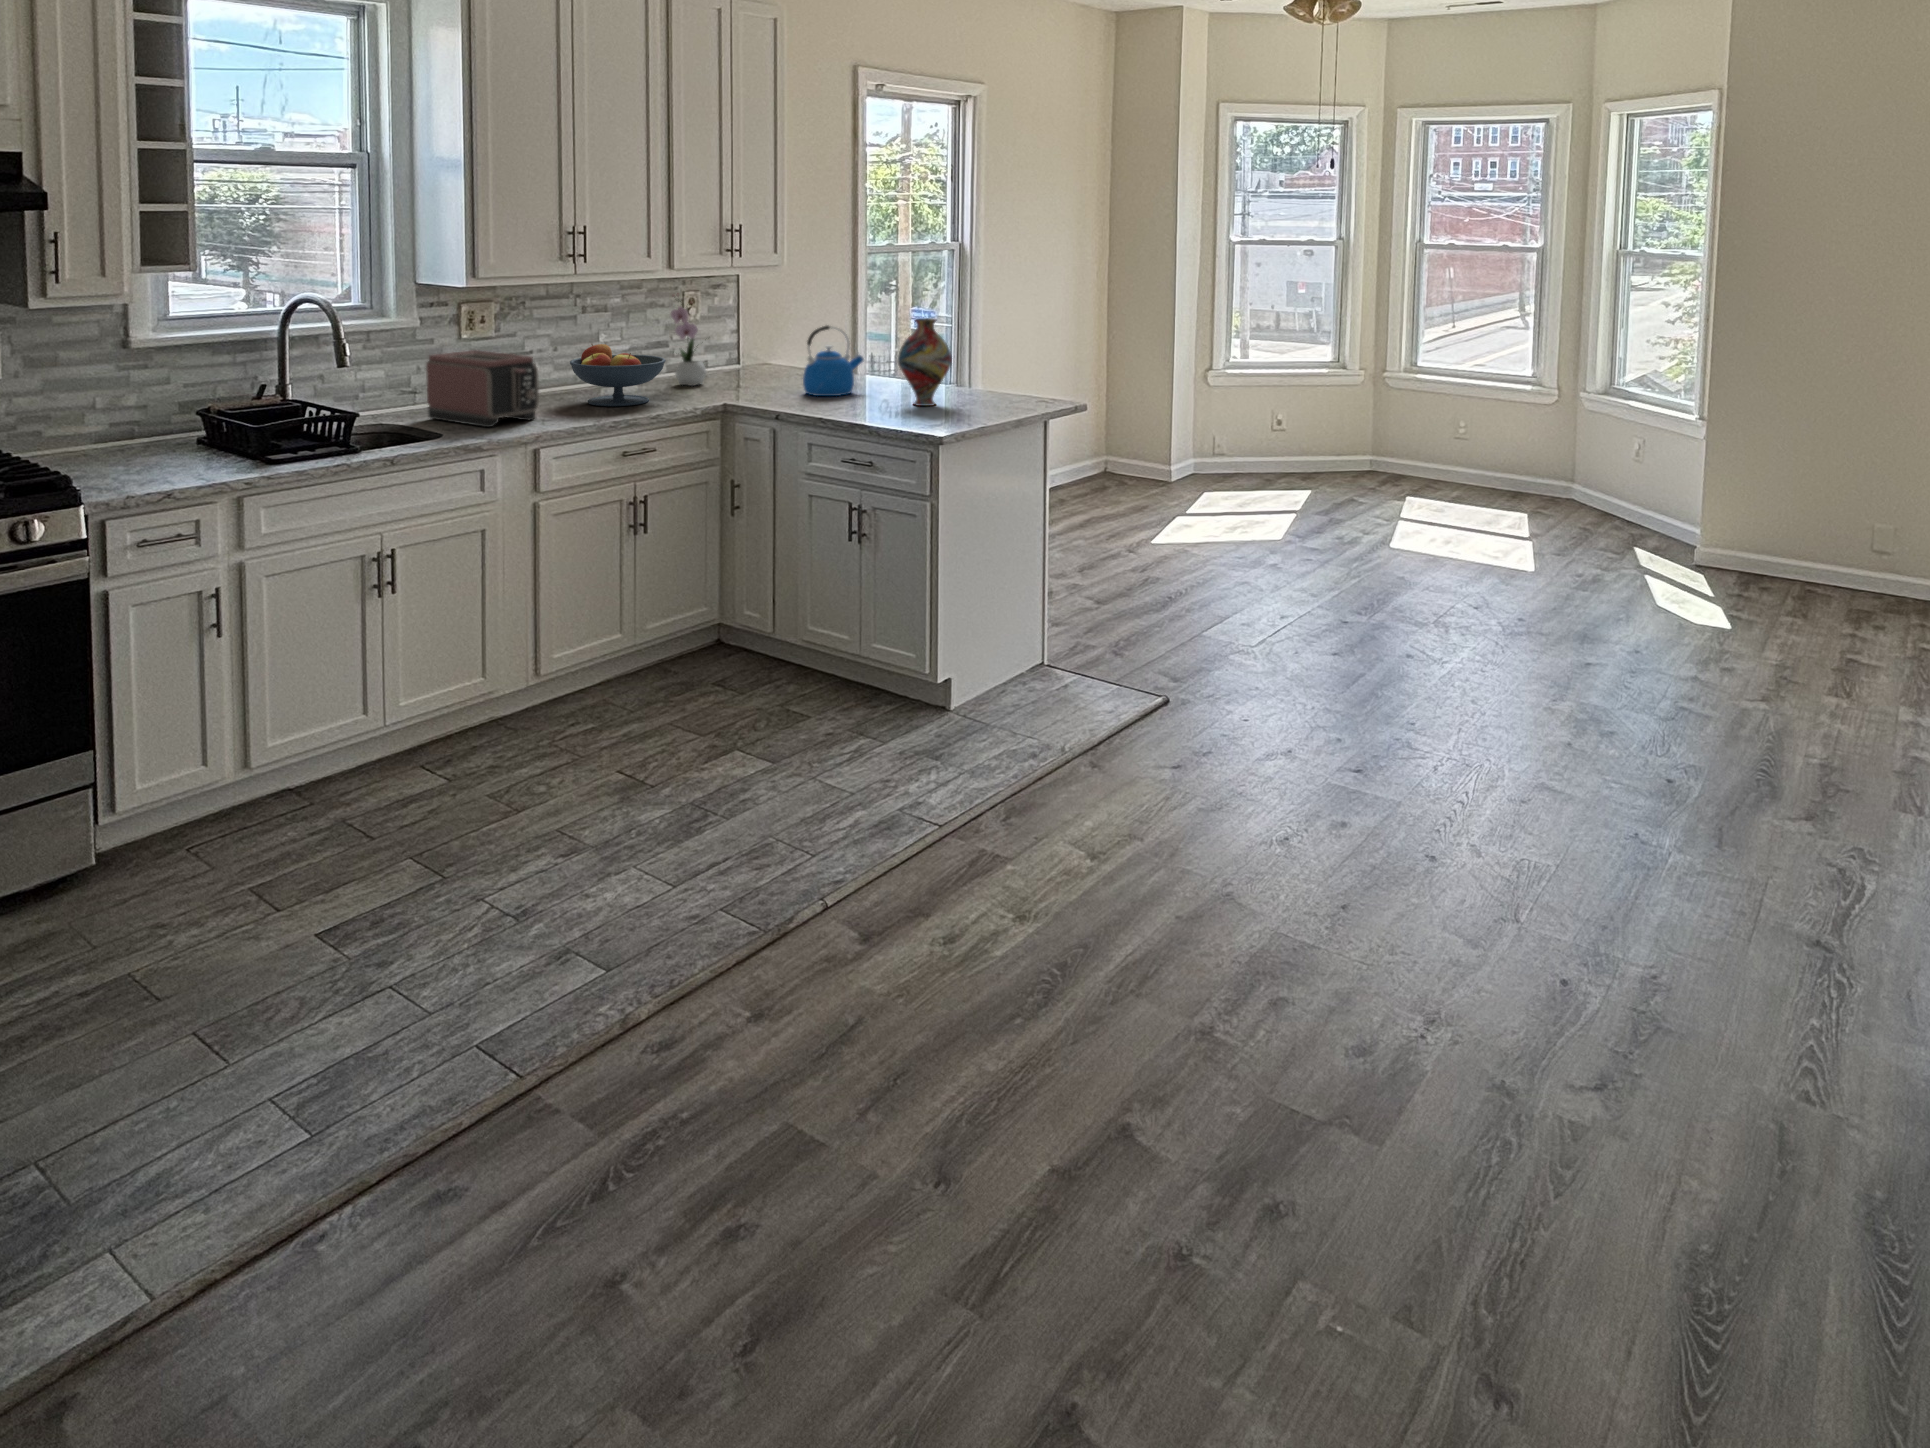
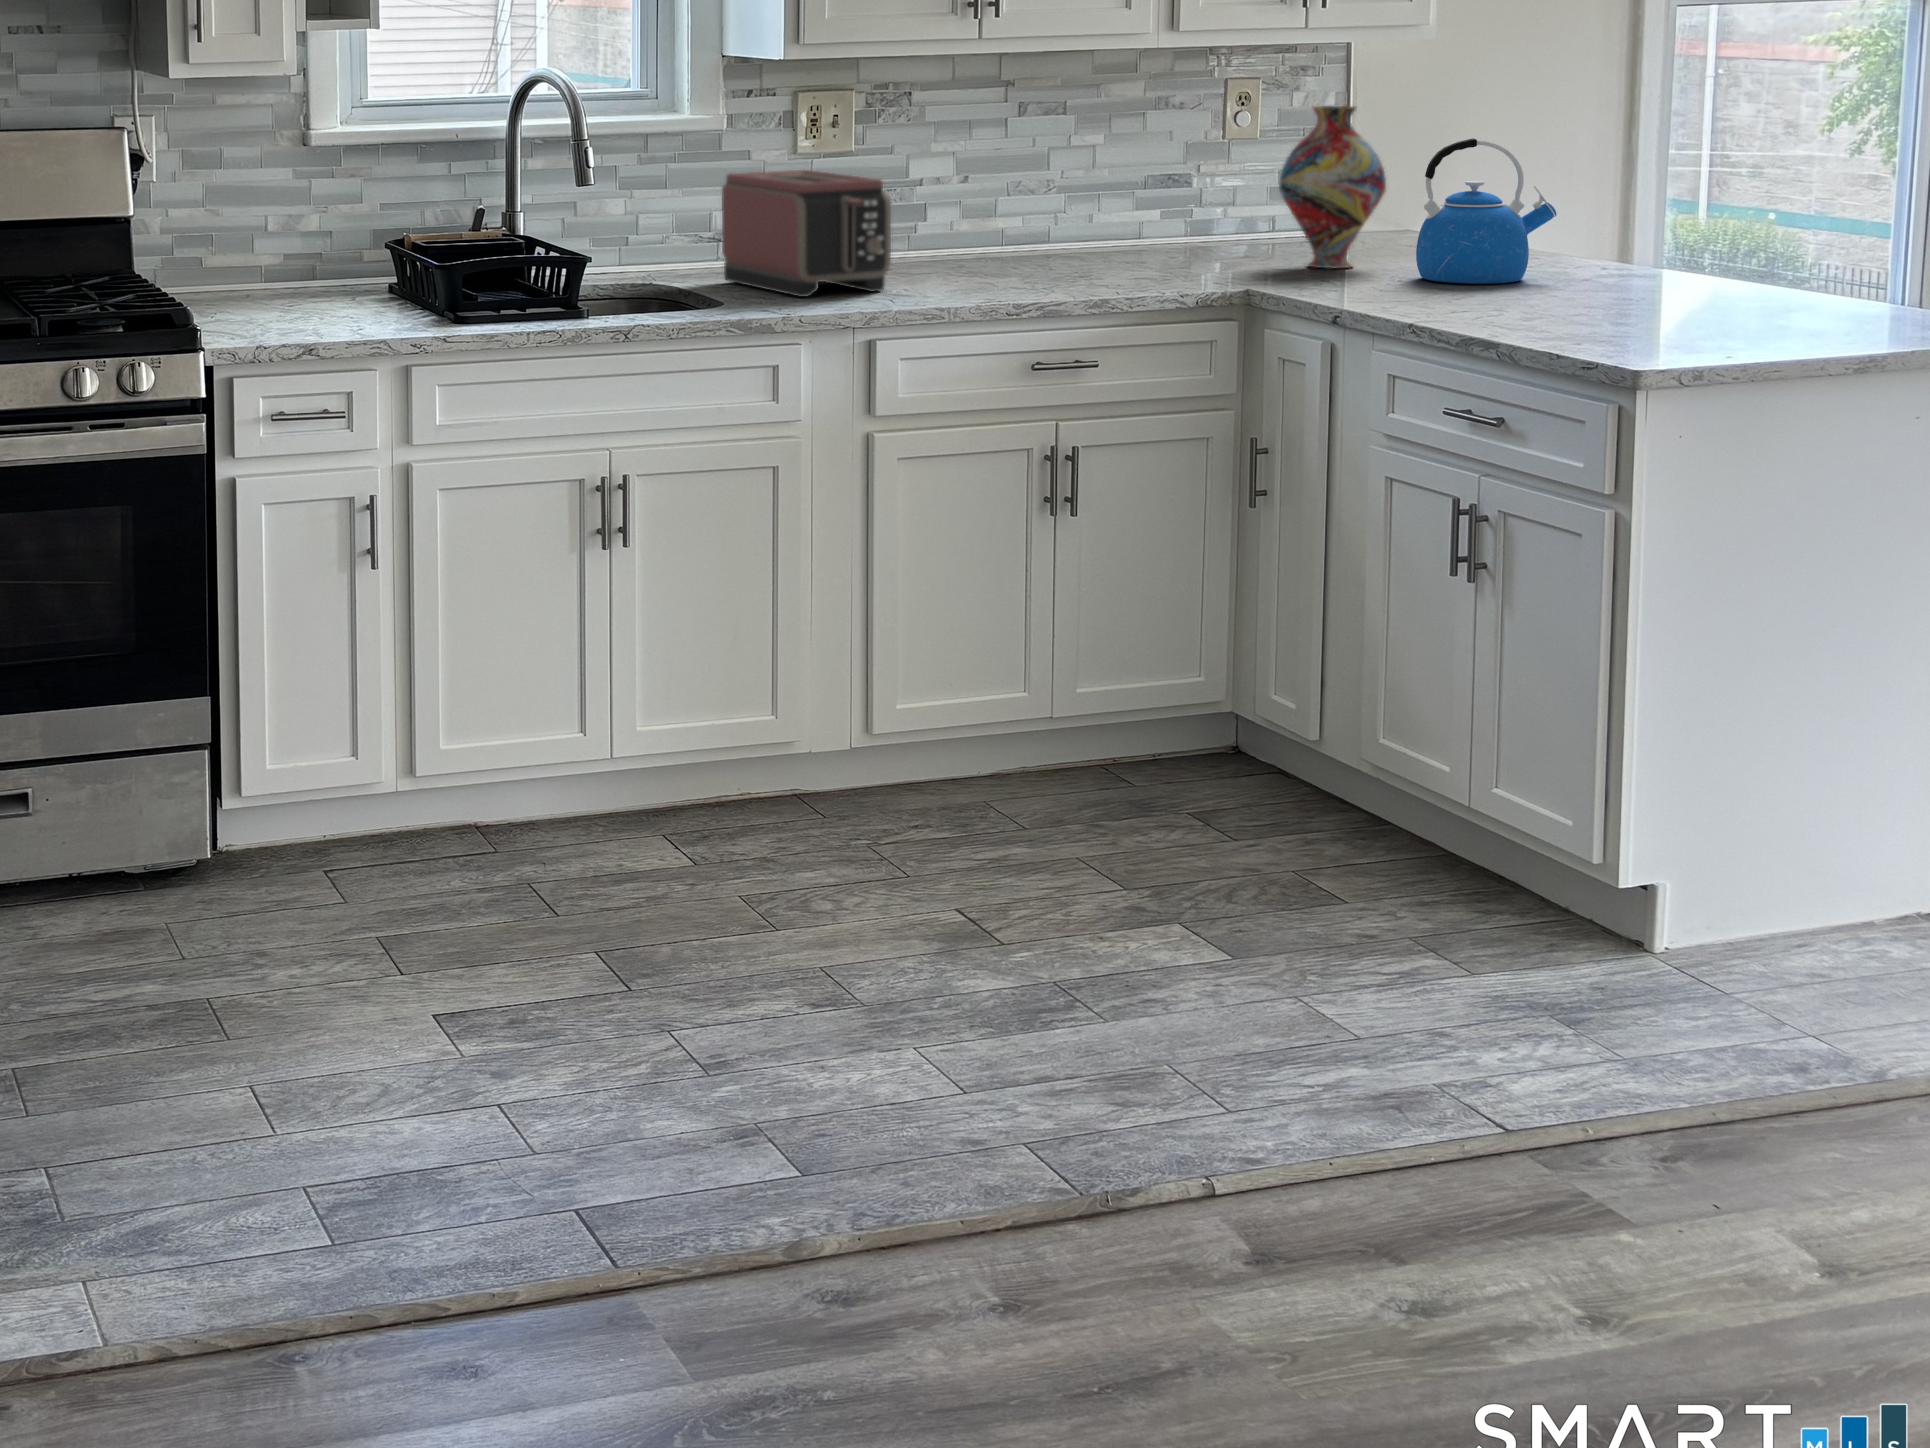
flower arrangement: present [670,307,707,386] -> none [1172,78,1254,257]
vase: present [898,318,952,406] -> present [1279,106,1386,268]
fruit bowl: present [570,344,666,406] -> none [964,166,1139,280]

